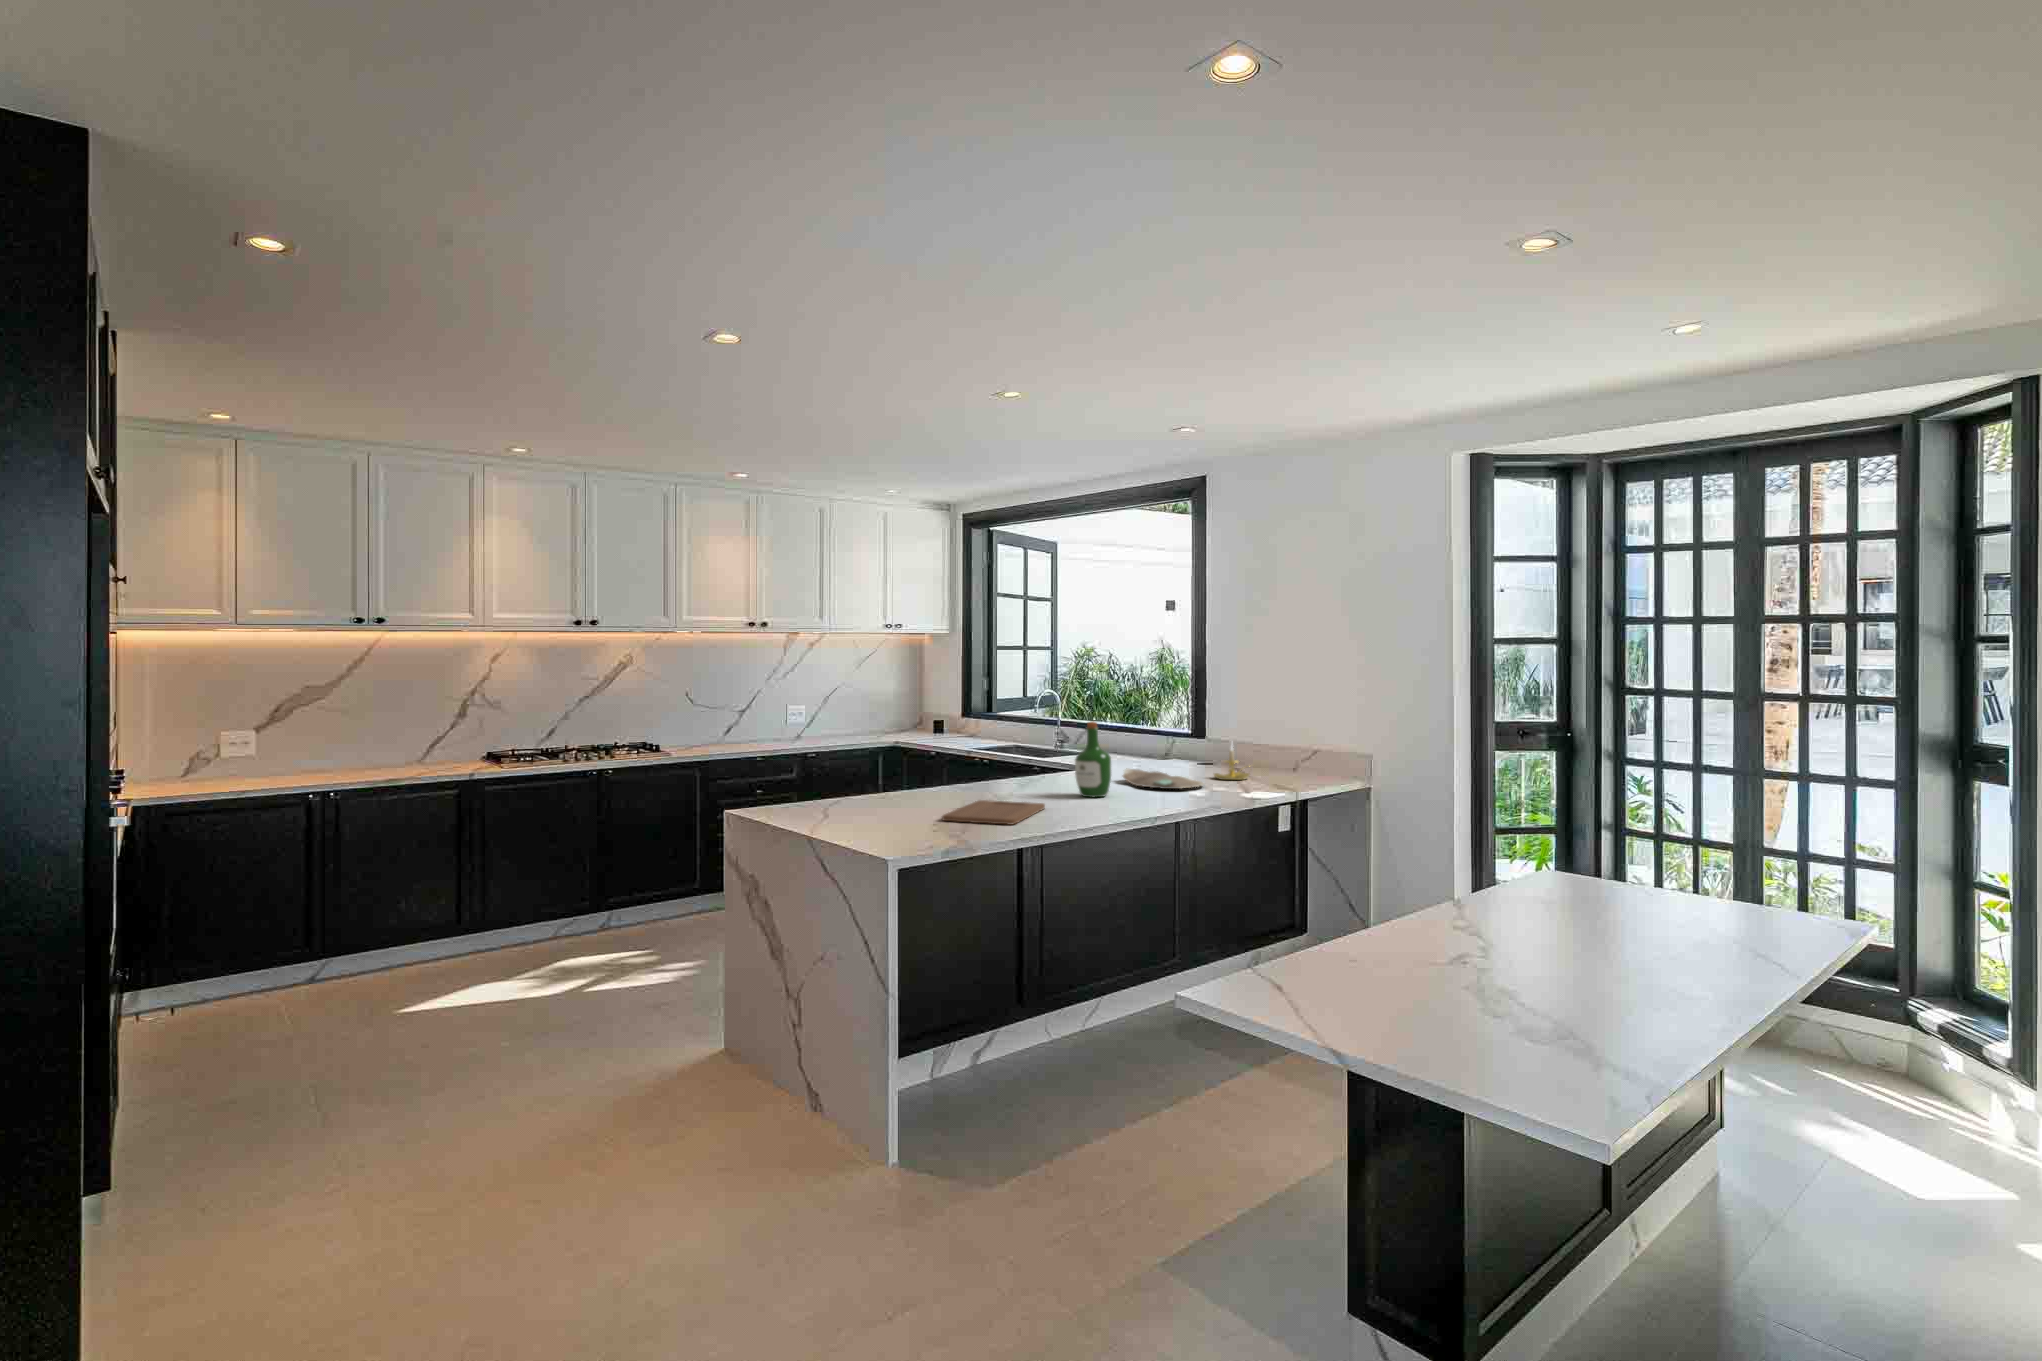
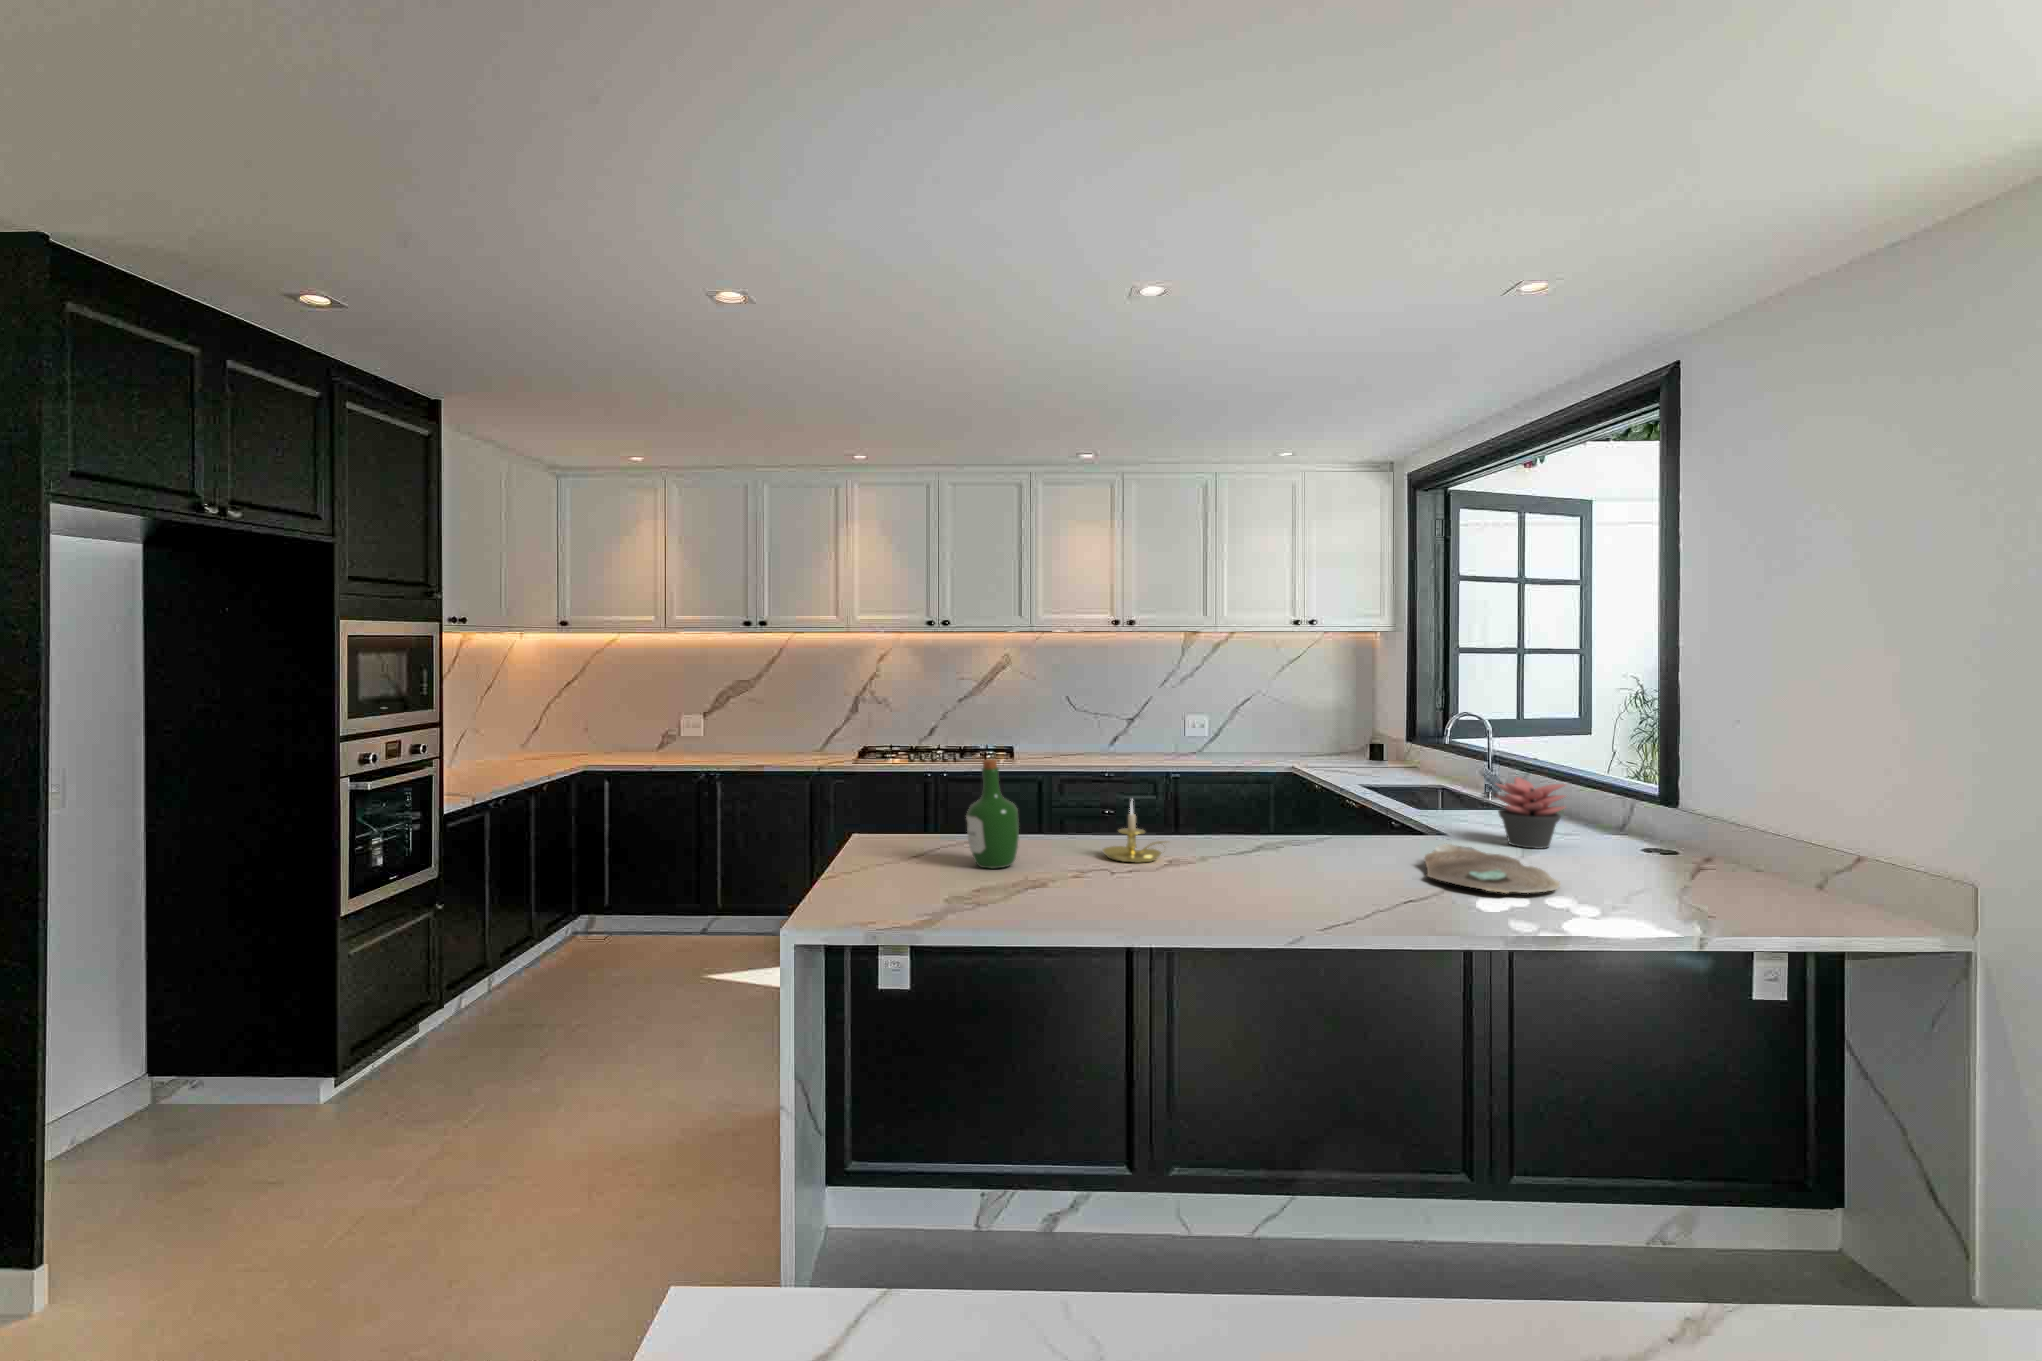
wine bottle: present [1075,721,1111,797] -> present [966,759,1019,869]
succulent plant: none [1123,727,1164,770] -> present [1496,777,1565,849]
candle holder: present [1214,746,1249,780] -> present [1103,801,1163,863]
cutting board: present [942,800,1045,824] -> none [1016,865,1193,912]

